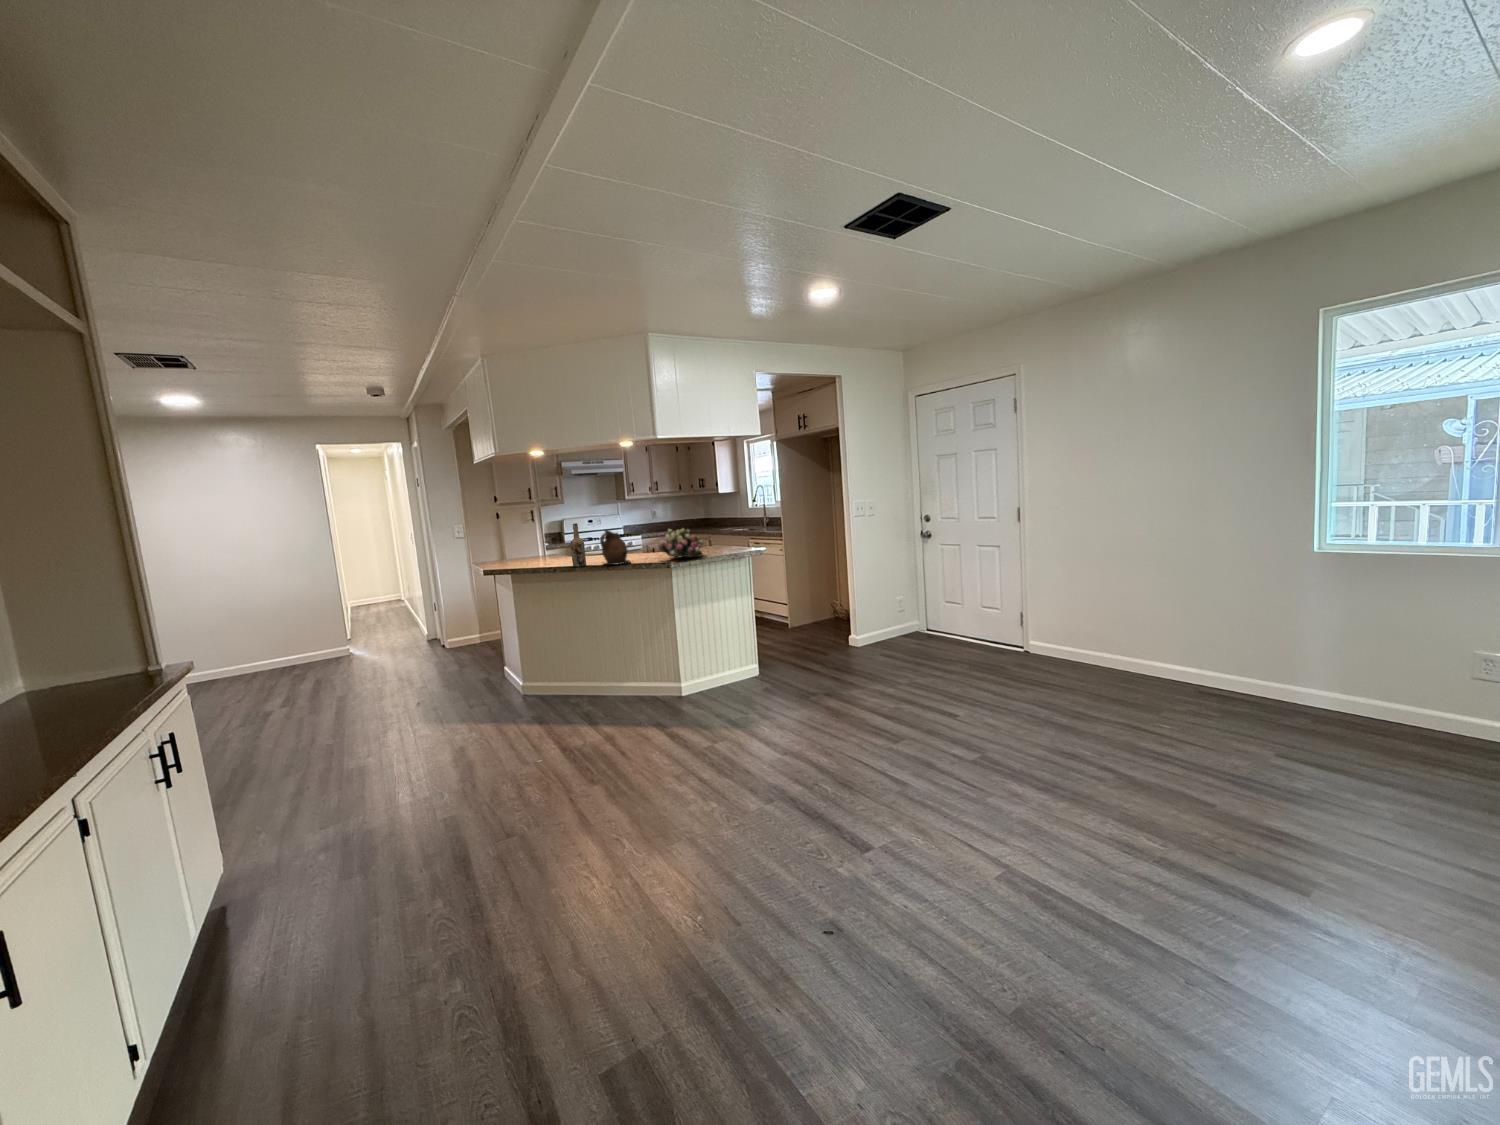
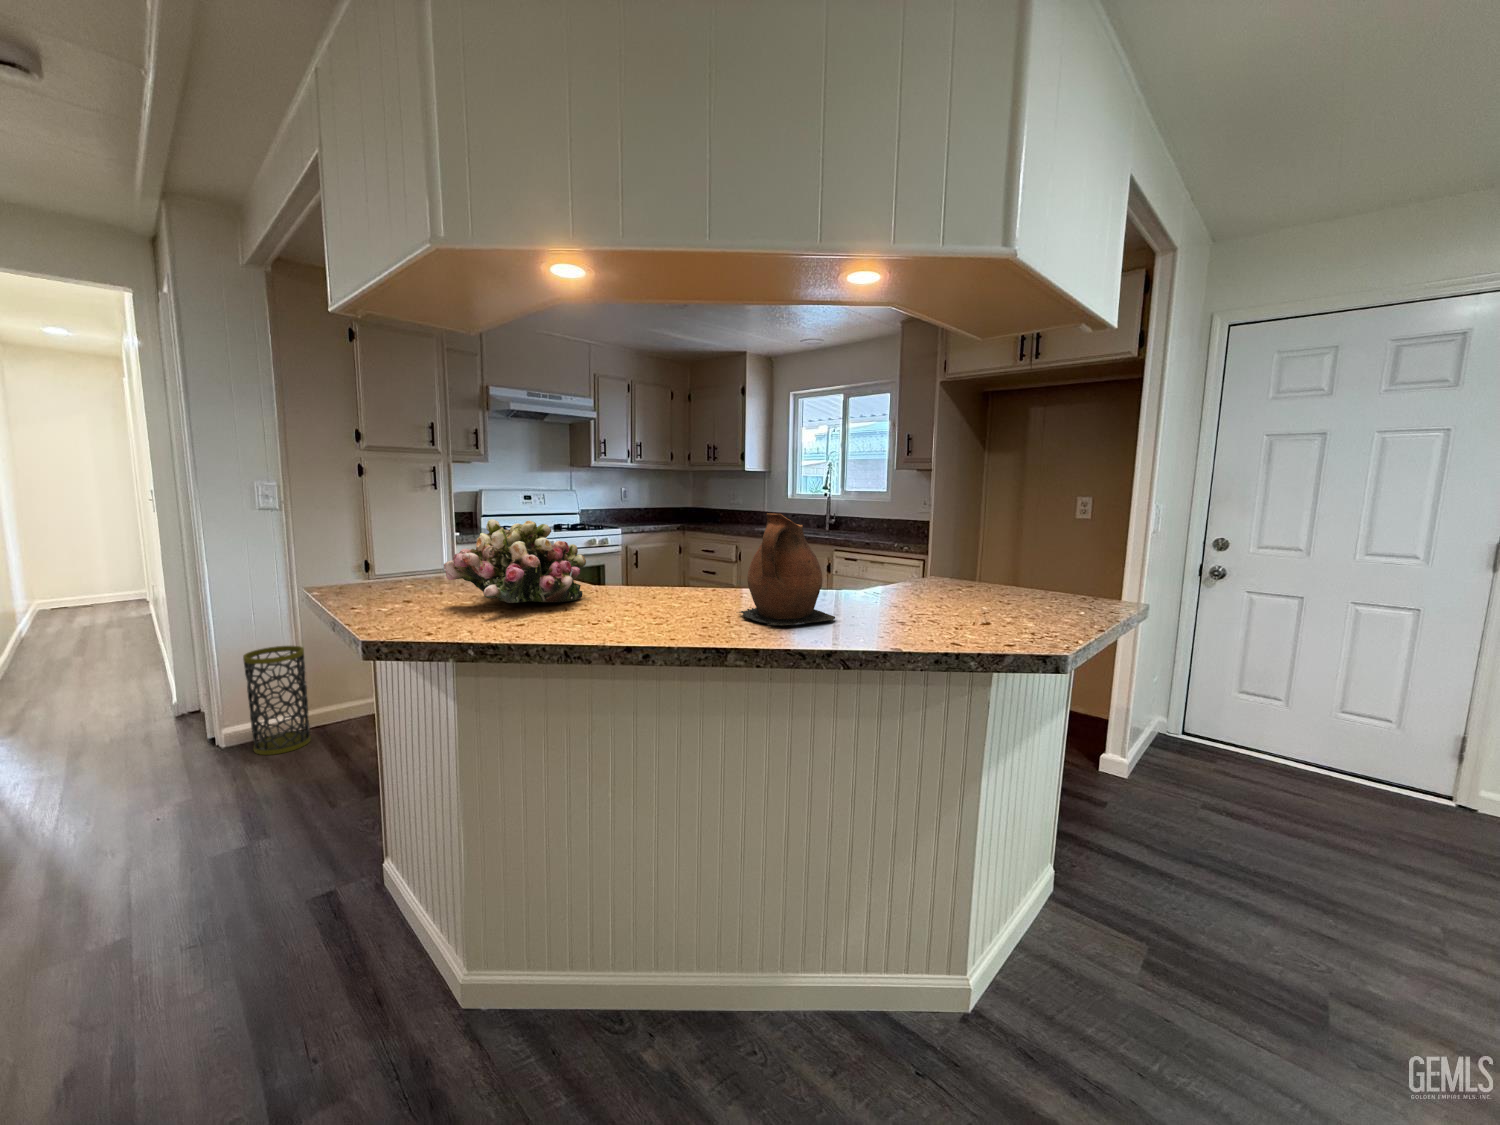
wine bottle: present [570,523,586,567] -> none [647,488,687,621]
flower arrangement: present [655,529,703,557] -> present [444,519,586,603]
trash can: none [454,601,483,649] -> present [243,646,310,755]

